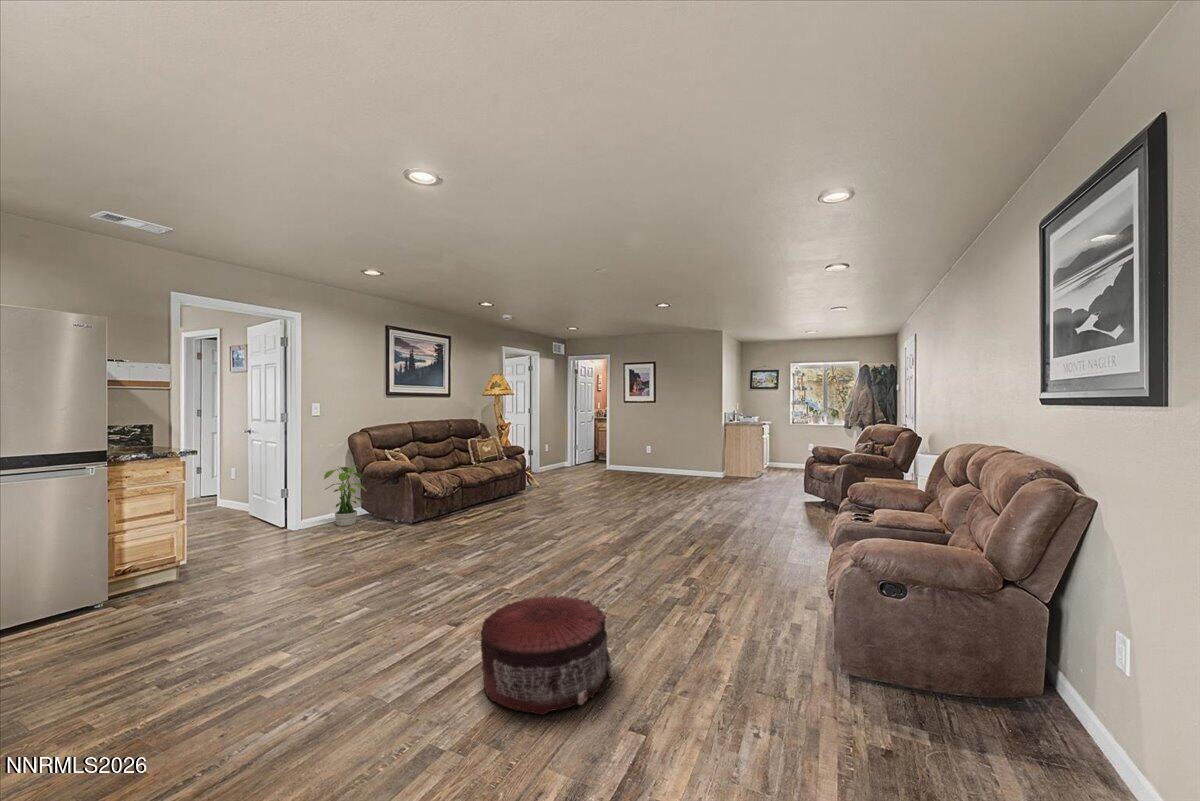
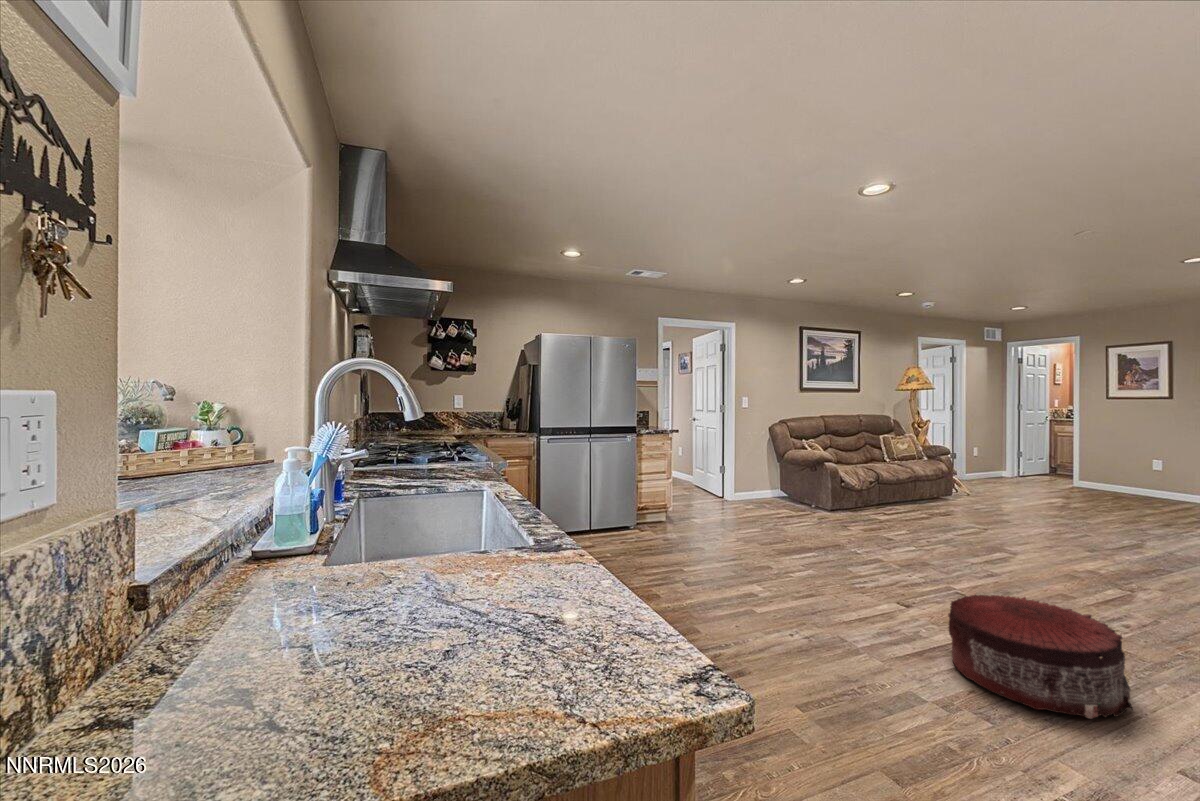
potted plant: present [324,465,366,526] -> none [751,451,787,504]

